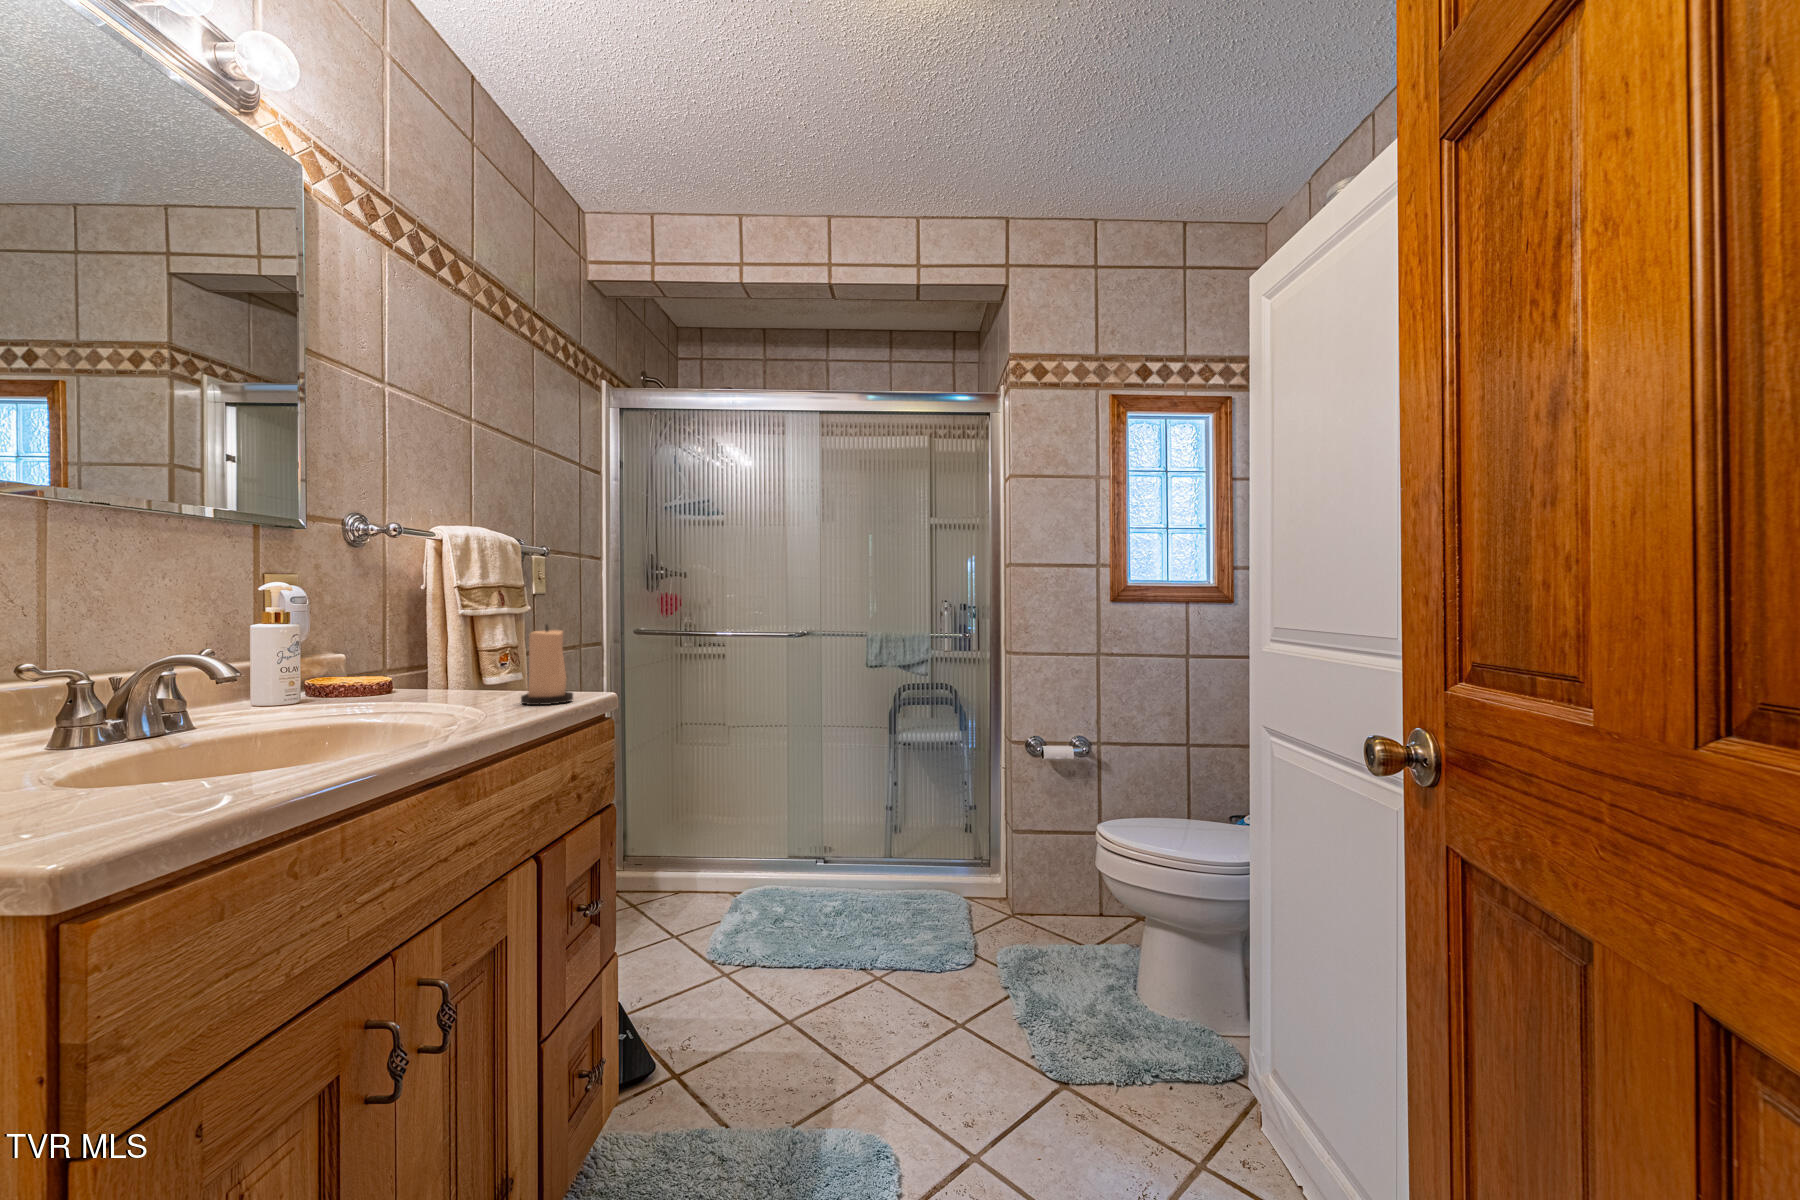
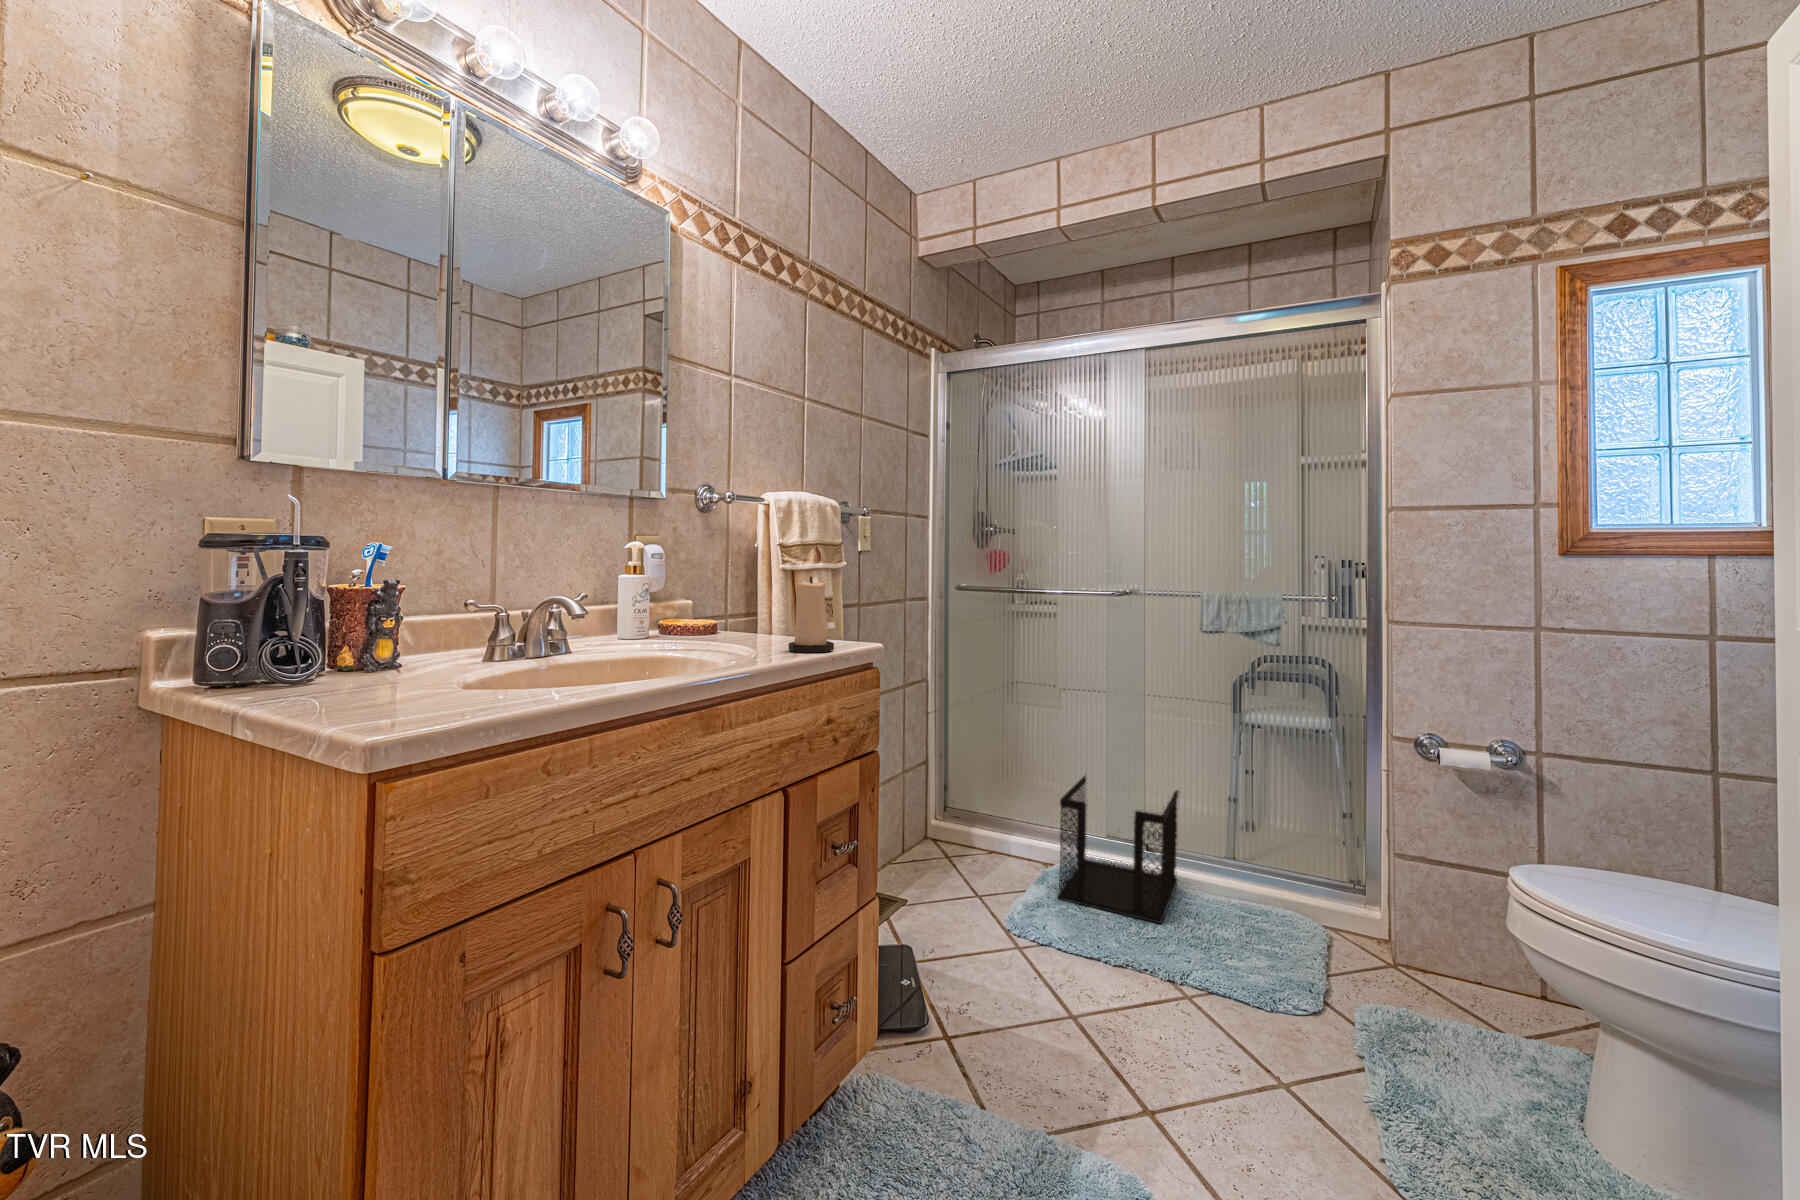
wastebasket: none [749,799,851,925] -> present [1058,776,1178,924]

